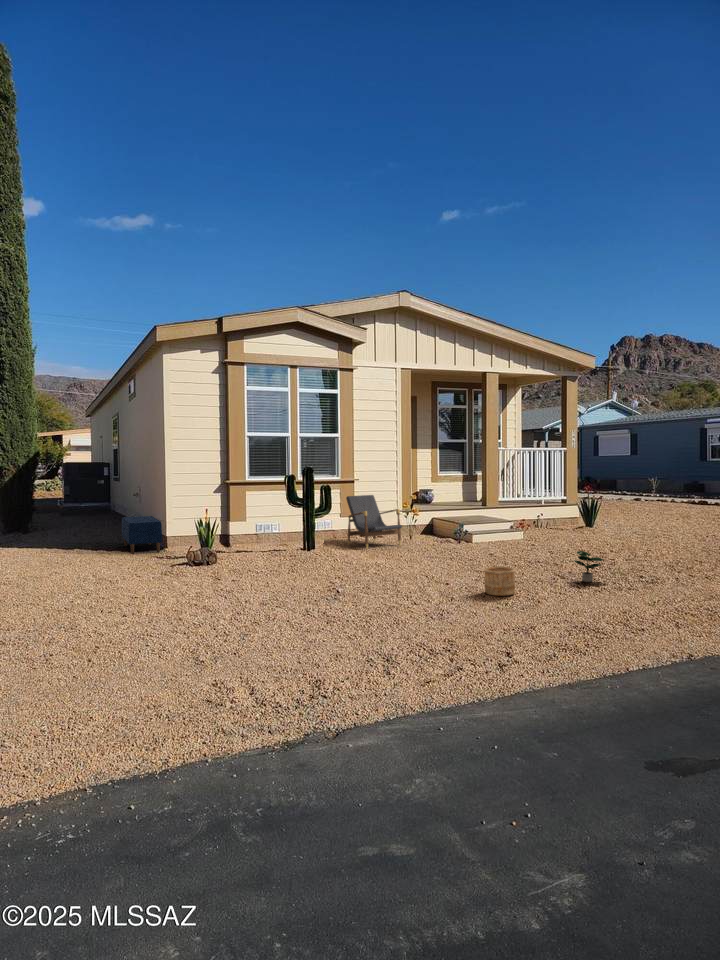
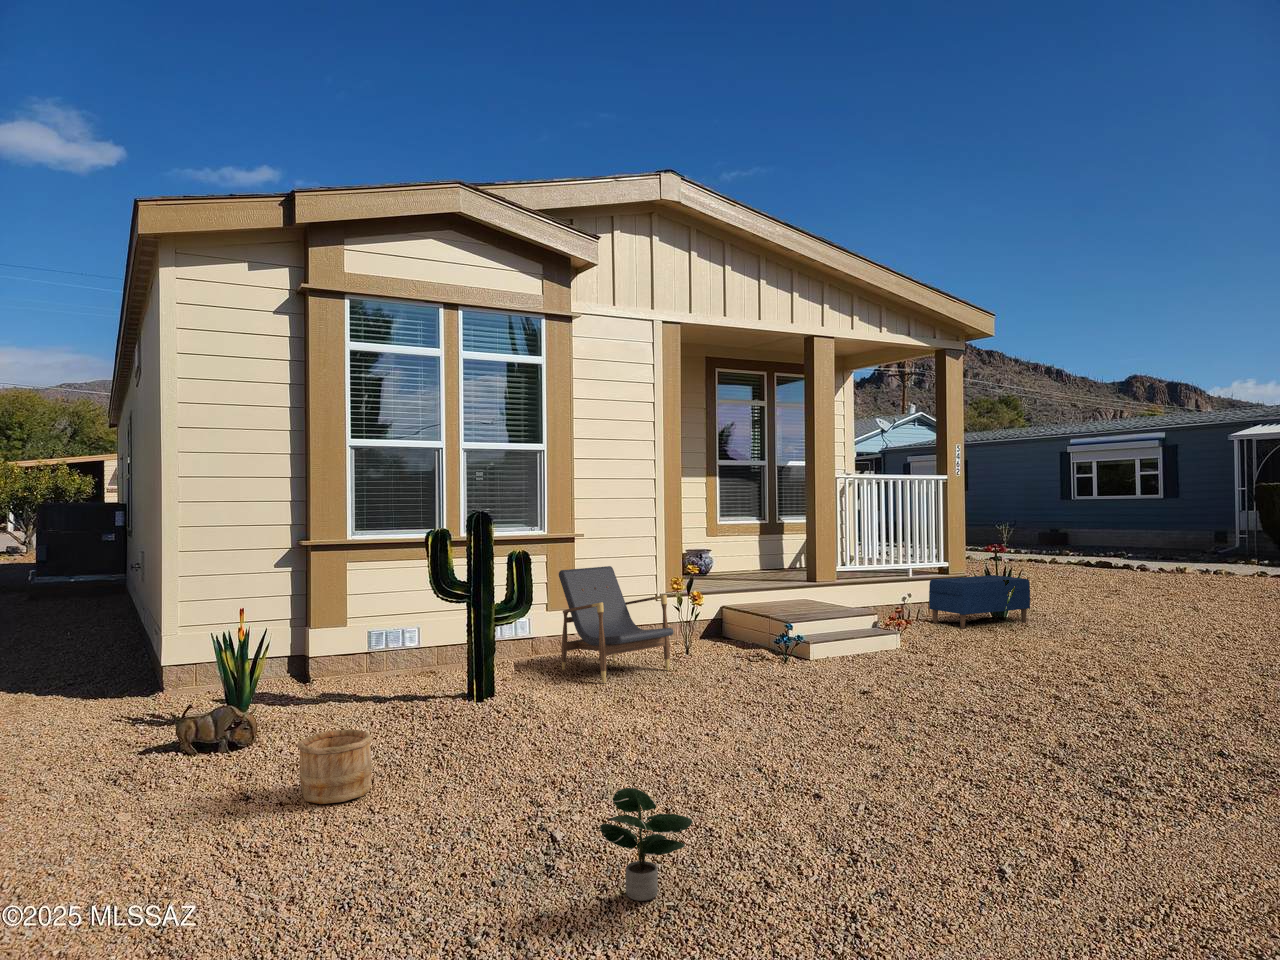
bench: present [122,516,162,554] -> present [929,575,1030,629]
potted plant: present [574,551,603,582] -> present [600,788,693,901]
wooden bucket: present [484,566,515,596] -> present [297,729,372,804]

